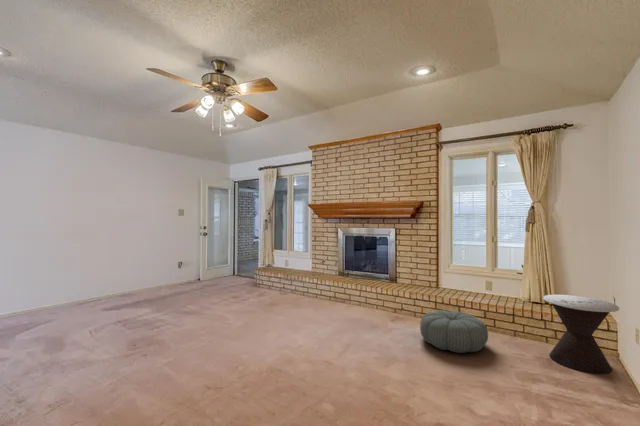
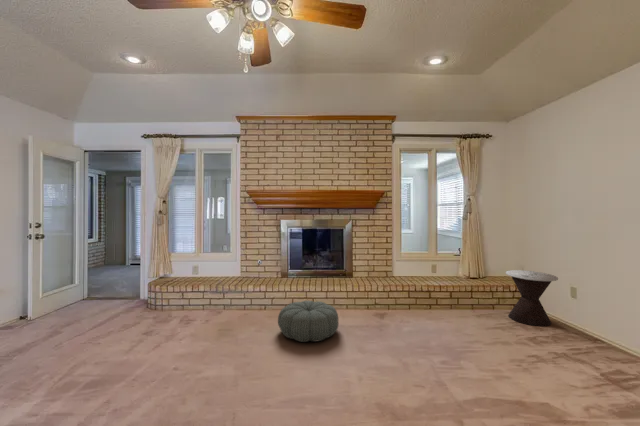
pouf: present [420,310,488,353] -> present [278,301,338,342]

